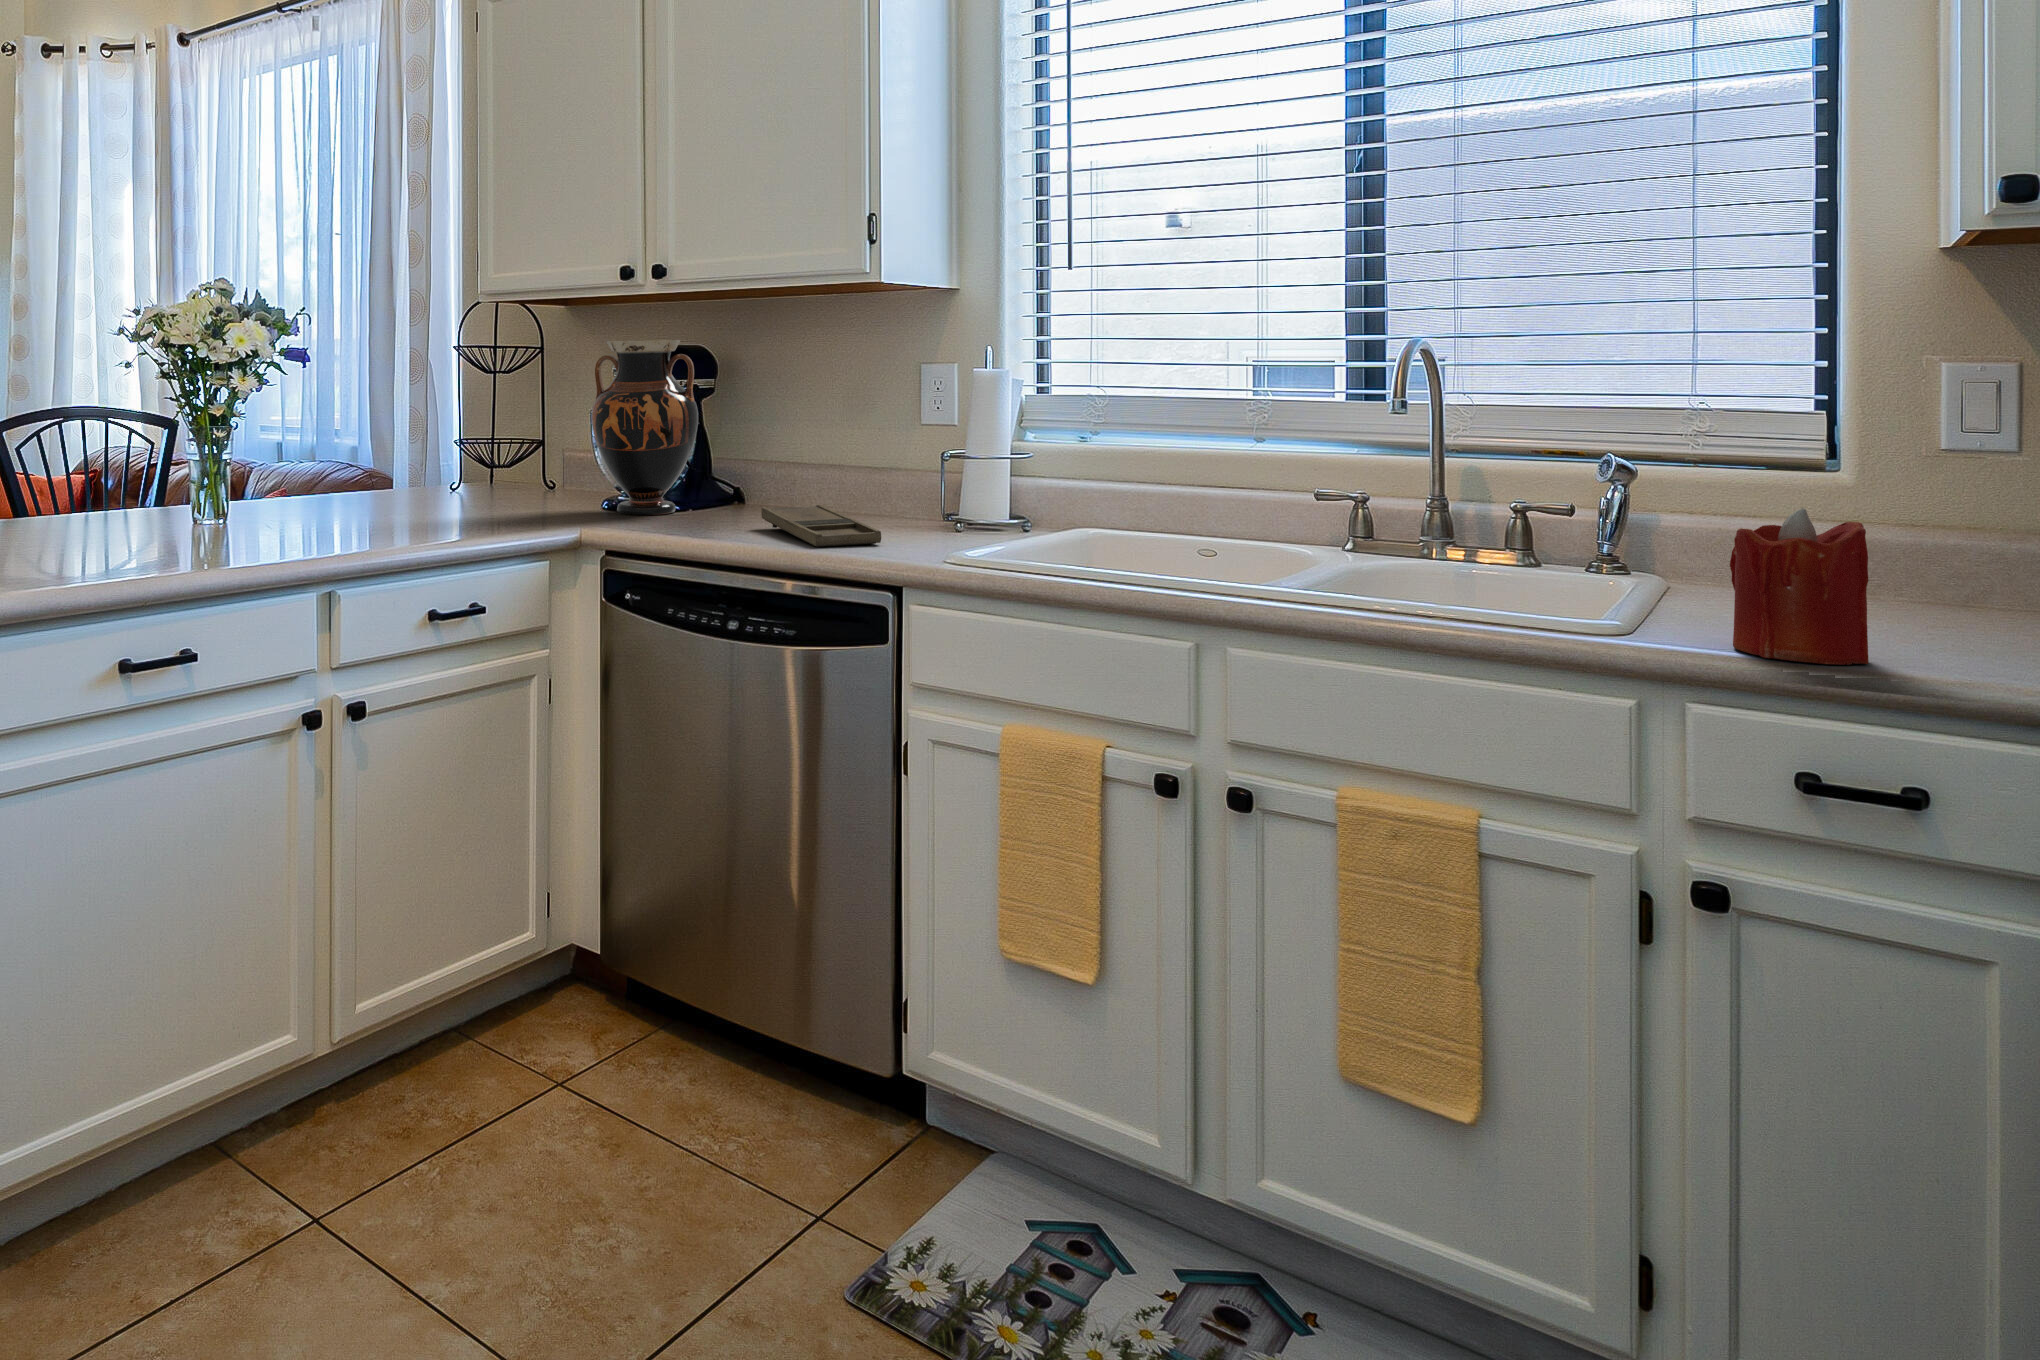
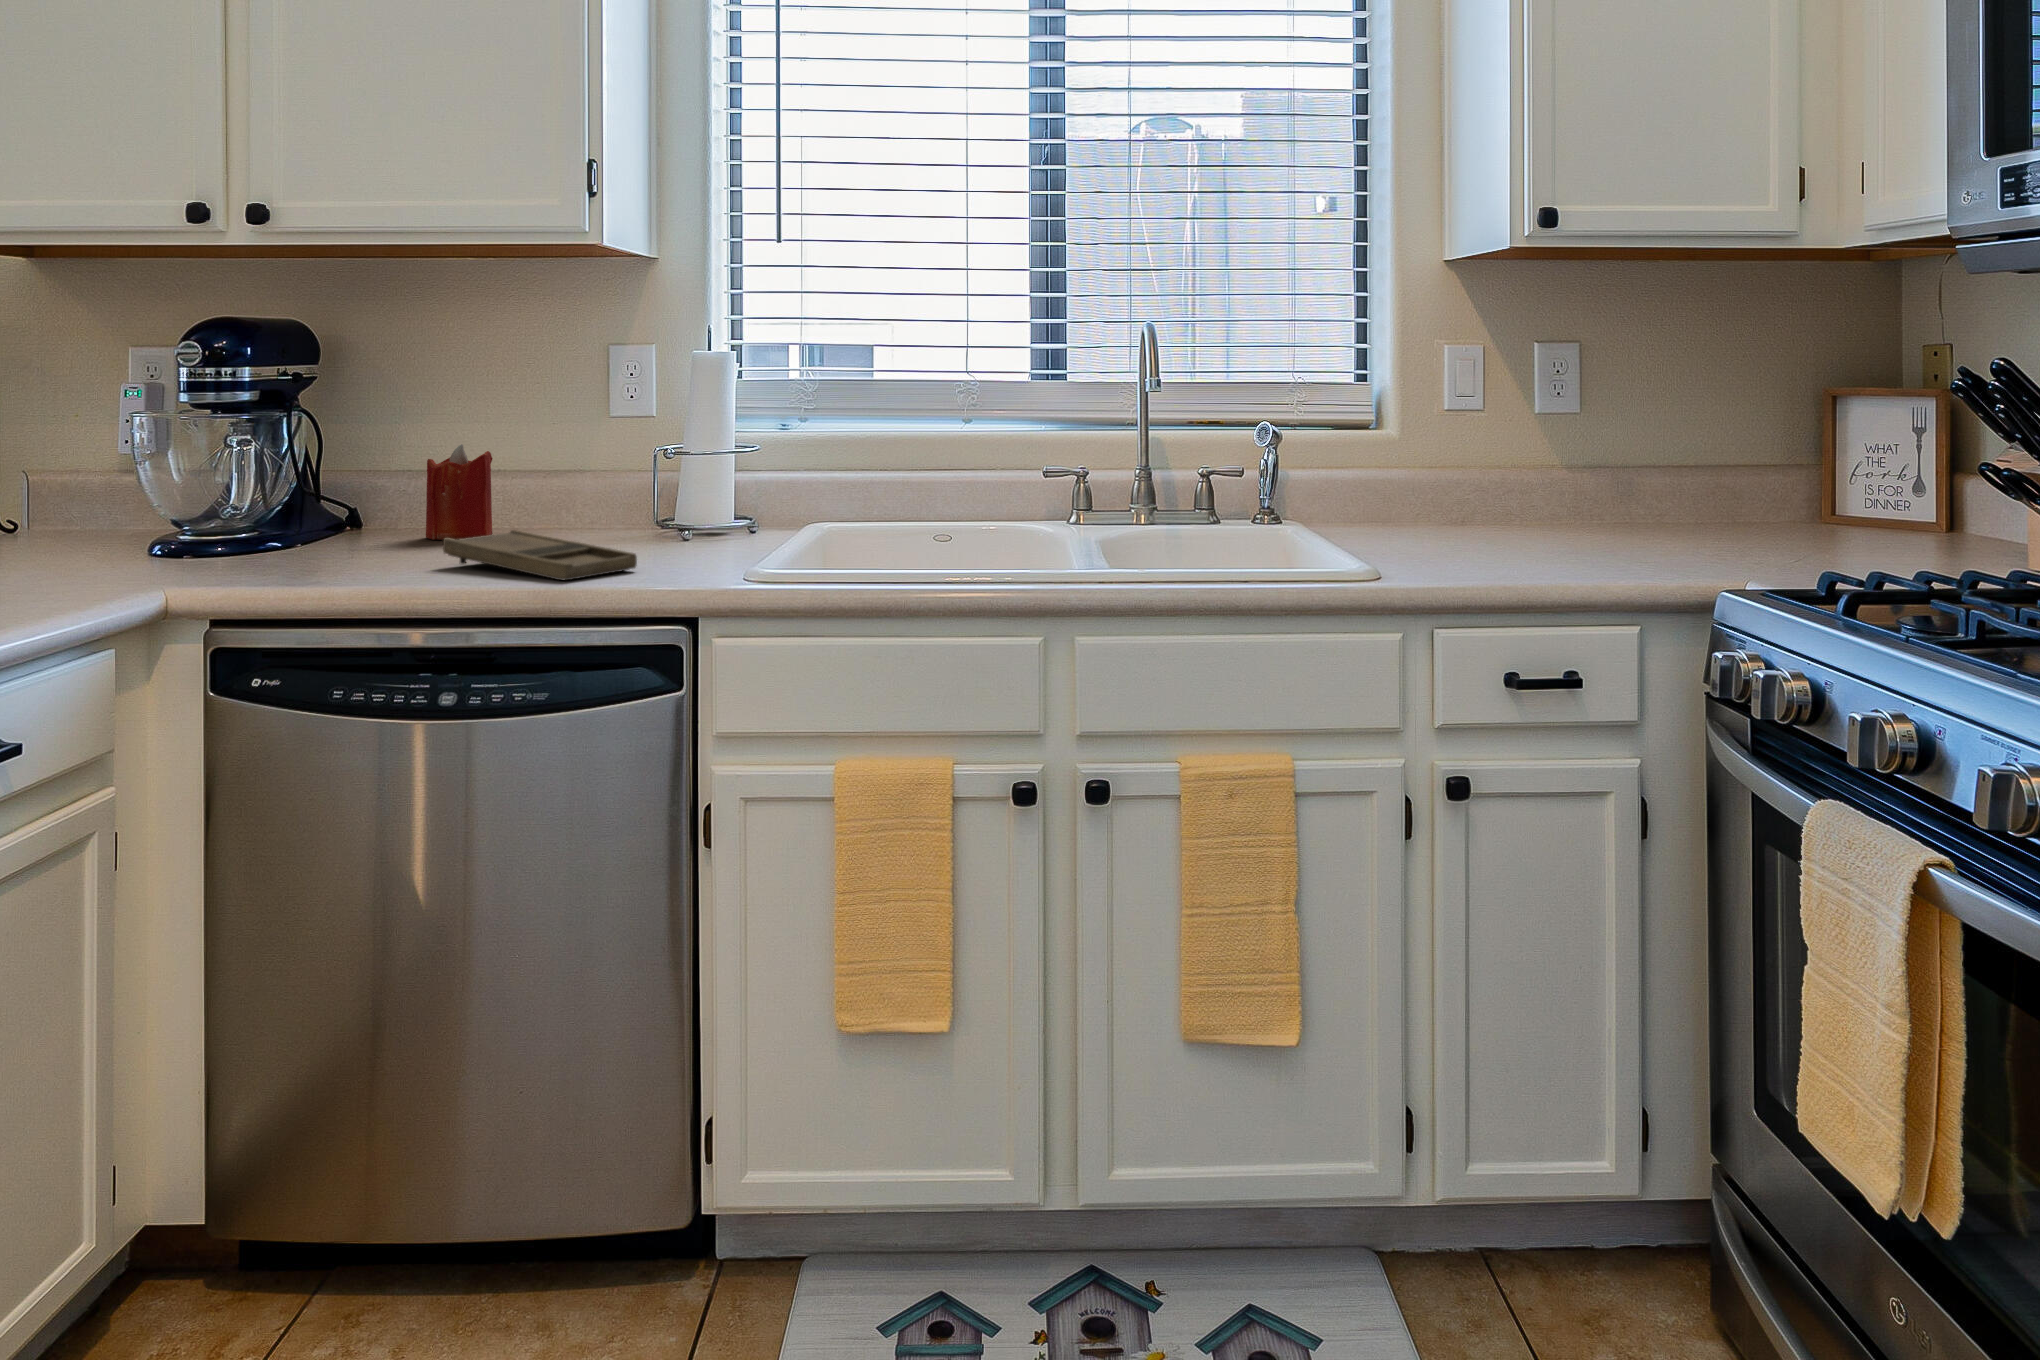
vase: present [592,340,698,515] -> none [134,313,310,567]
candle: present [1730,508,1869,665] -> present [426,444,493,540]

